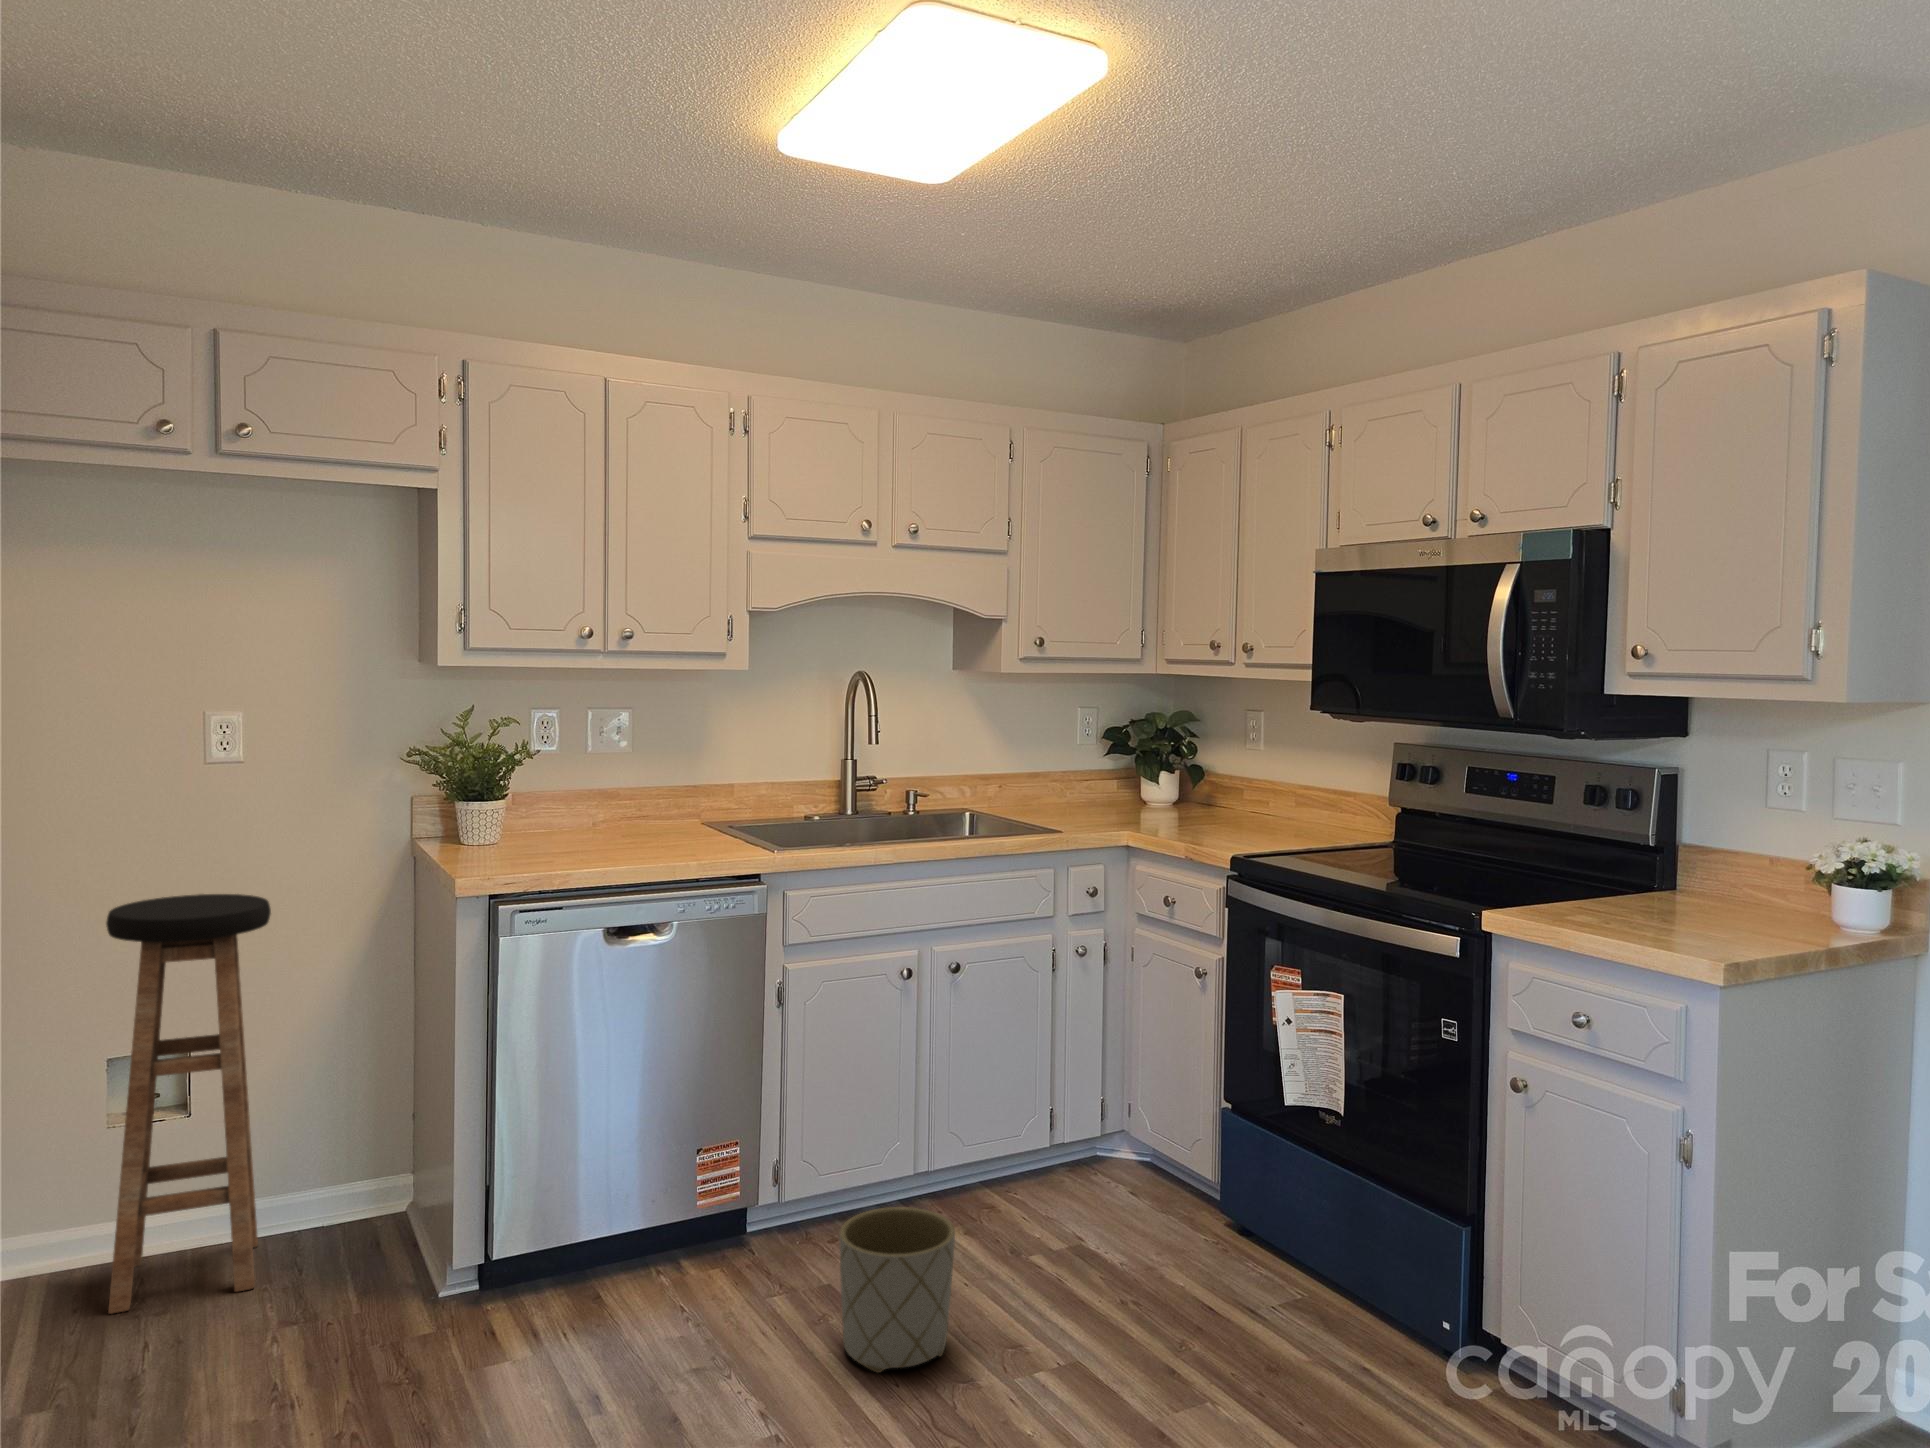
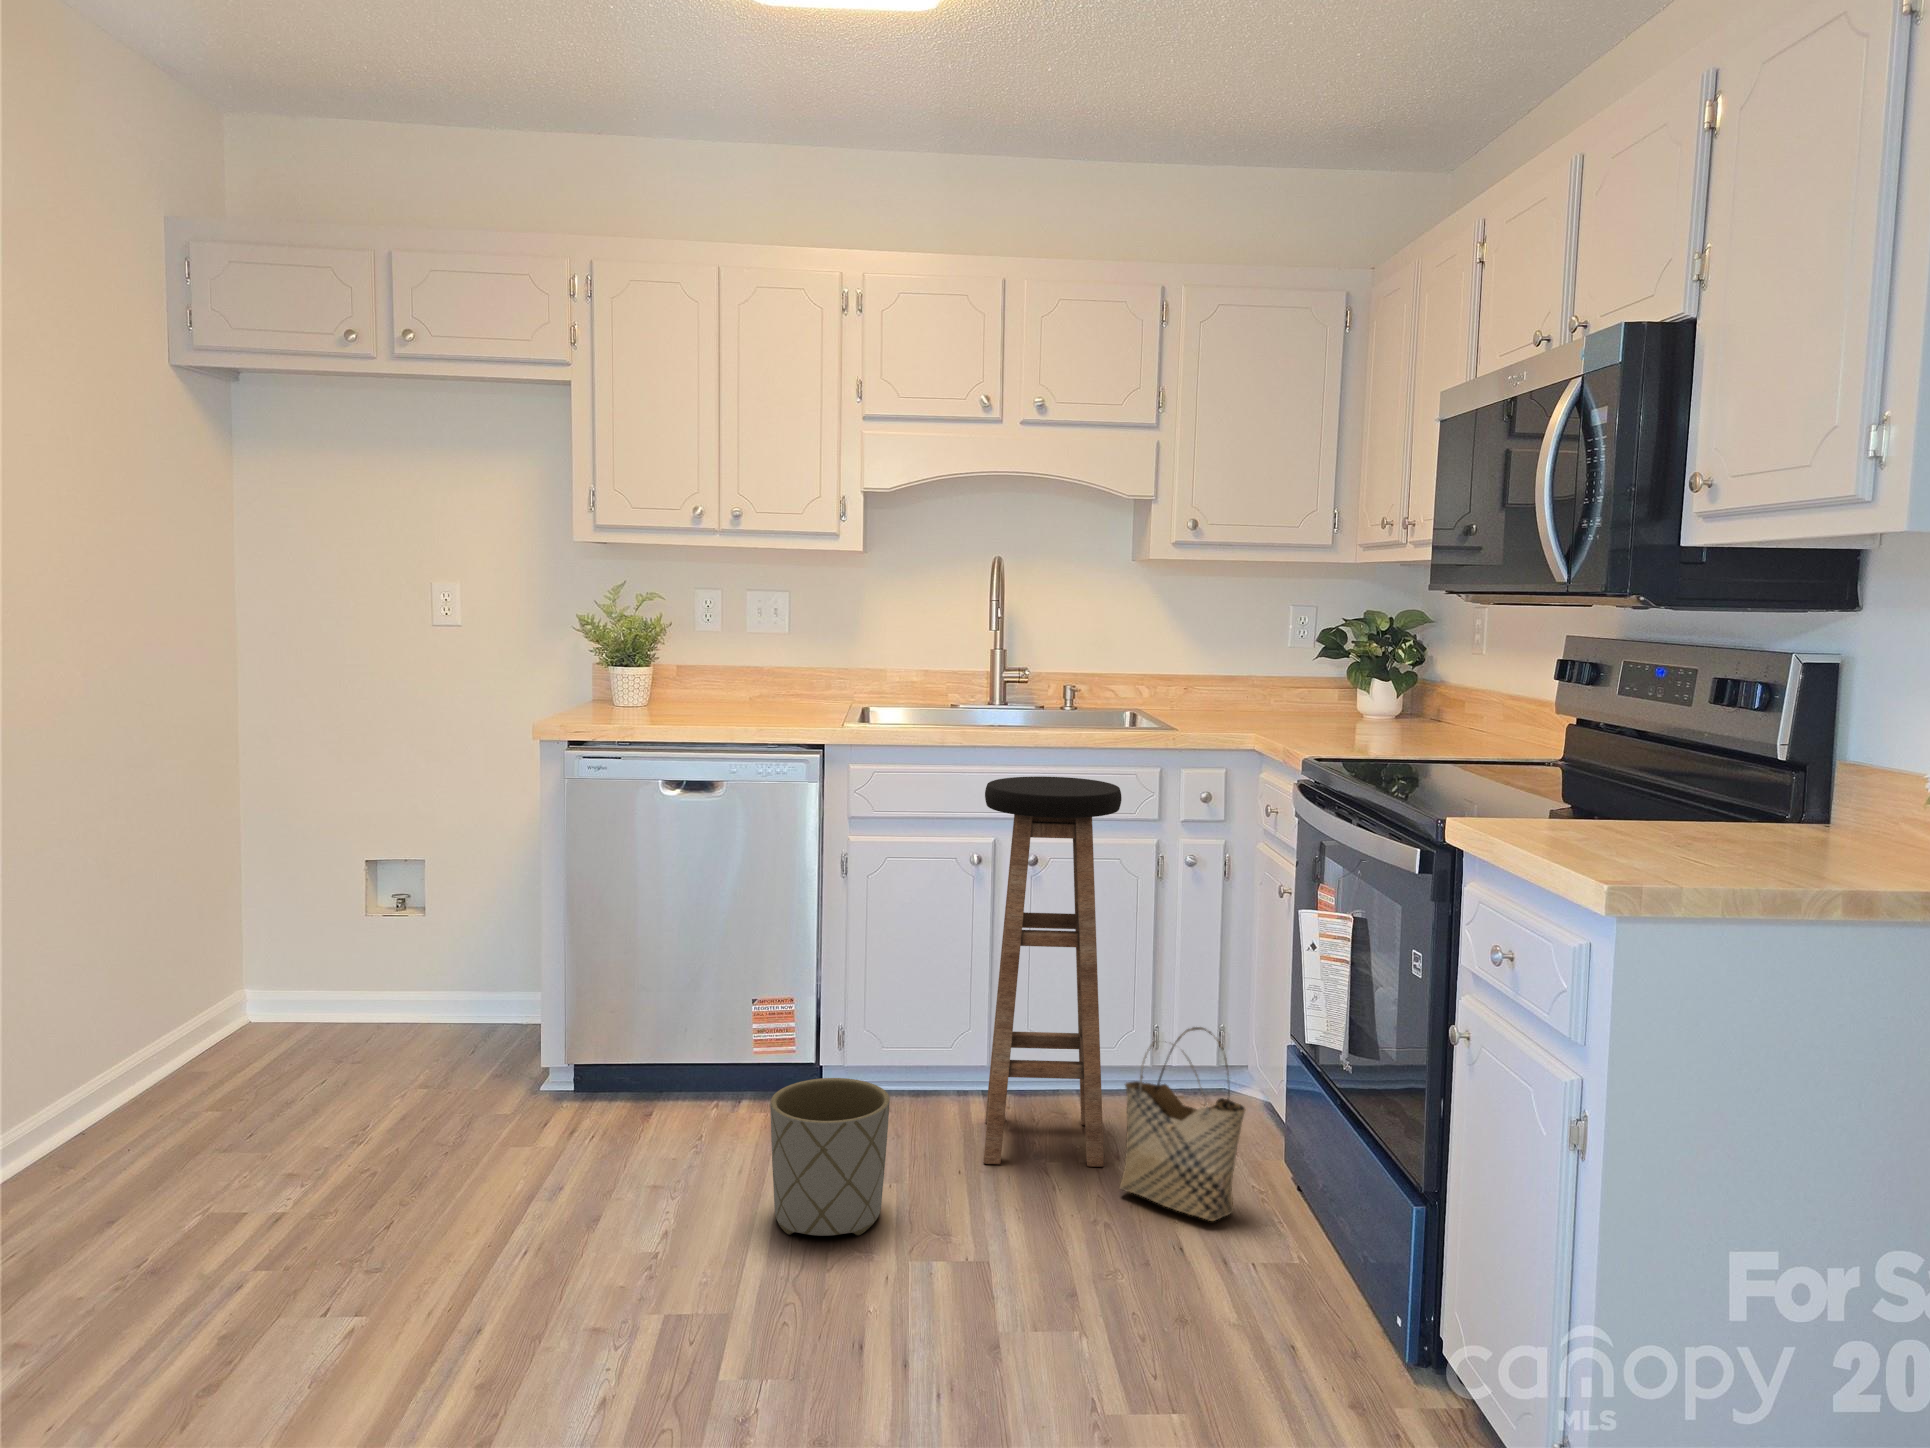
bar stool: present [106,894,271,1314] -> present [984,776,1122,1167]
woven basket: none [1107,1101,1220,1269] -> present [1120,1027,1245,1221]

